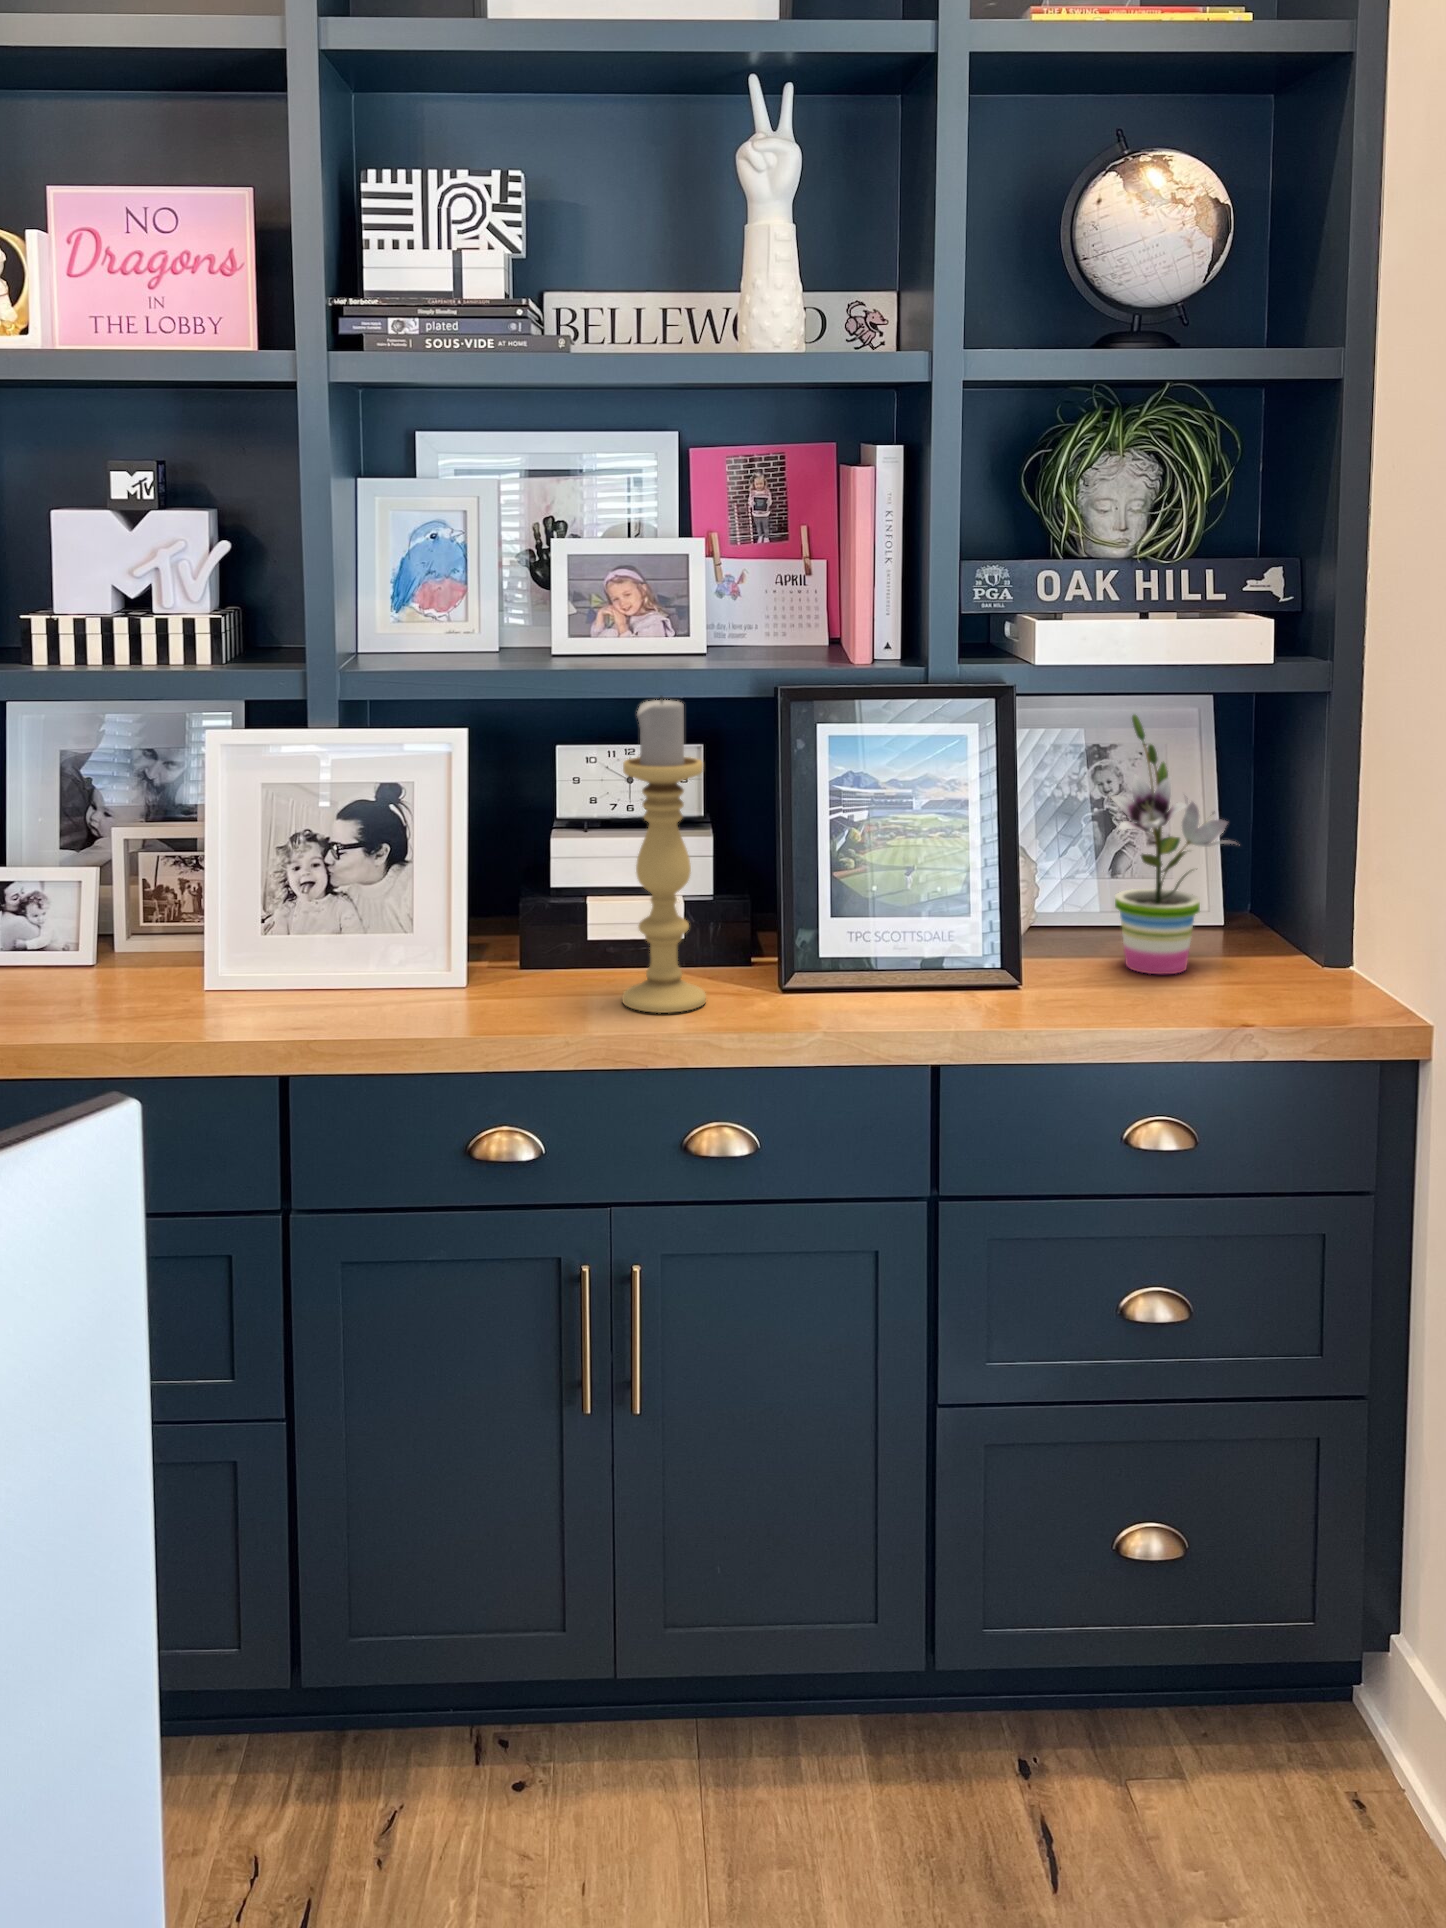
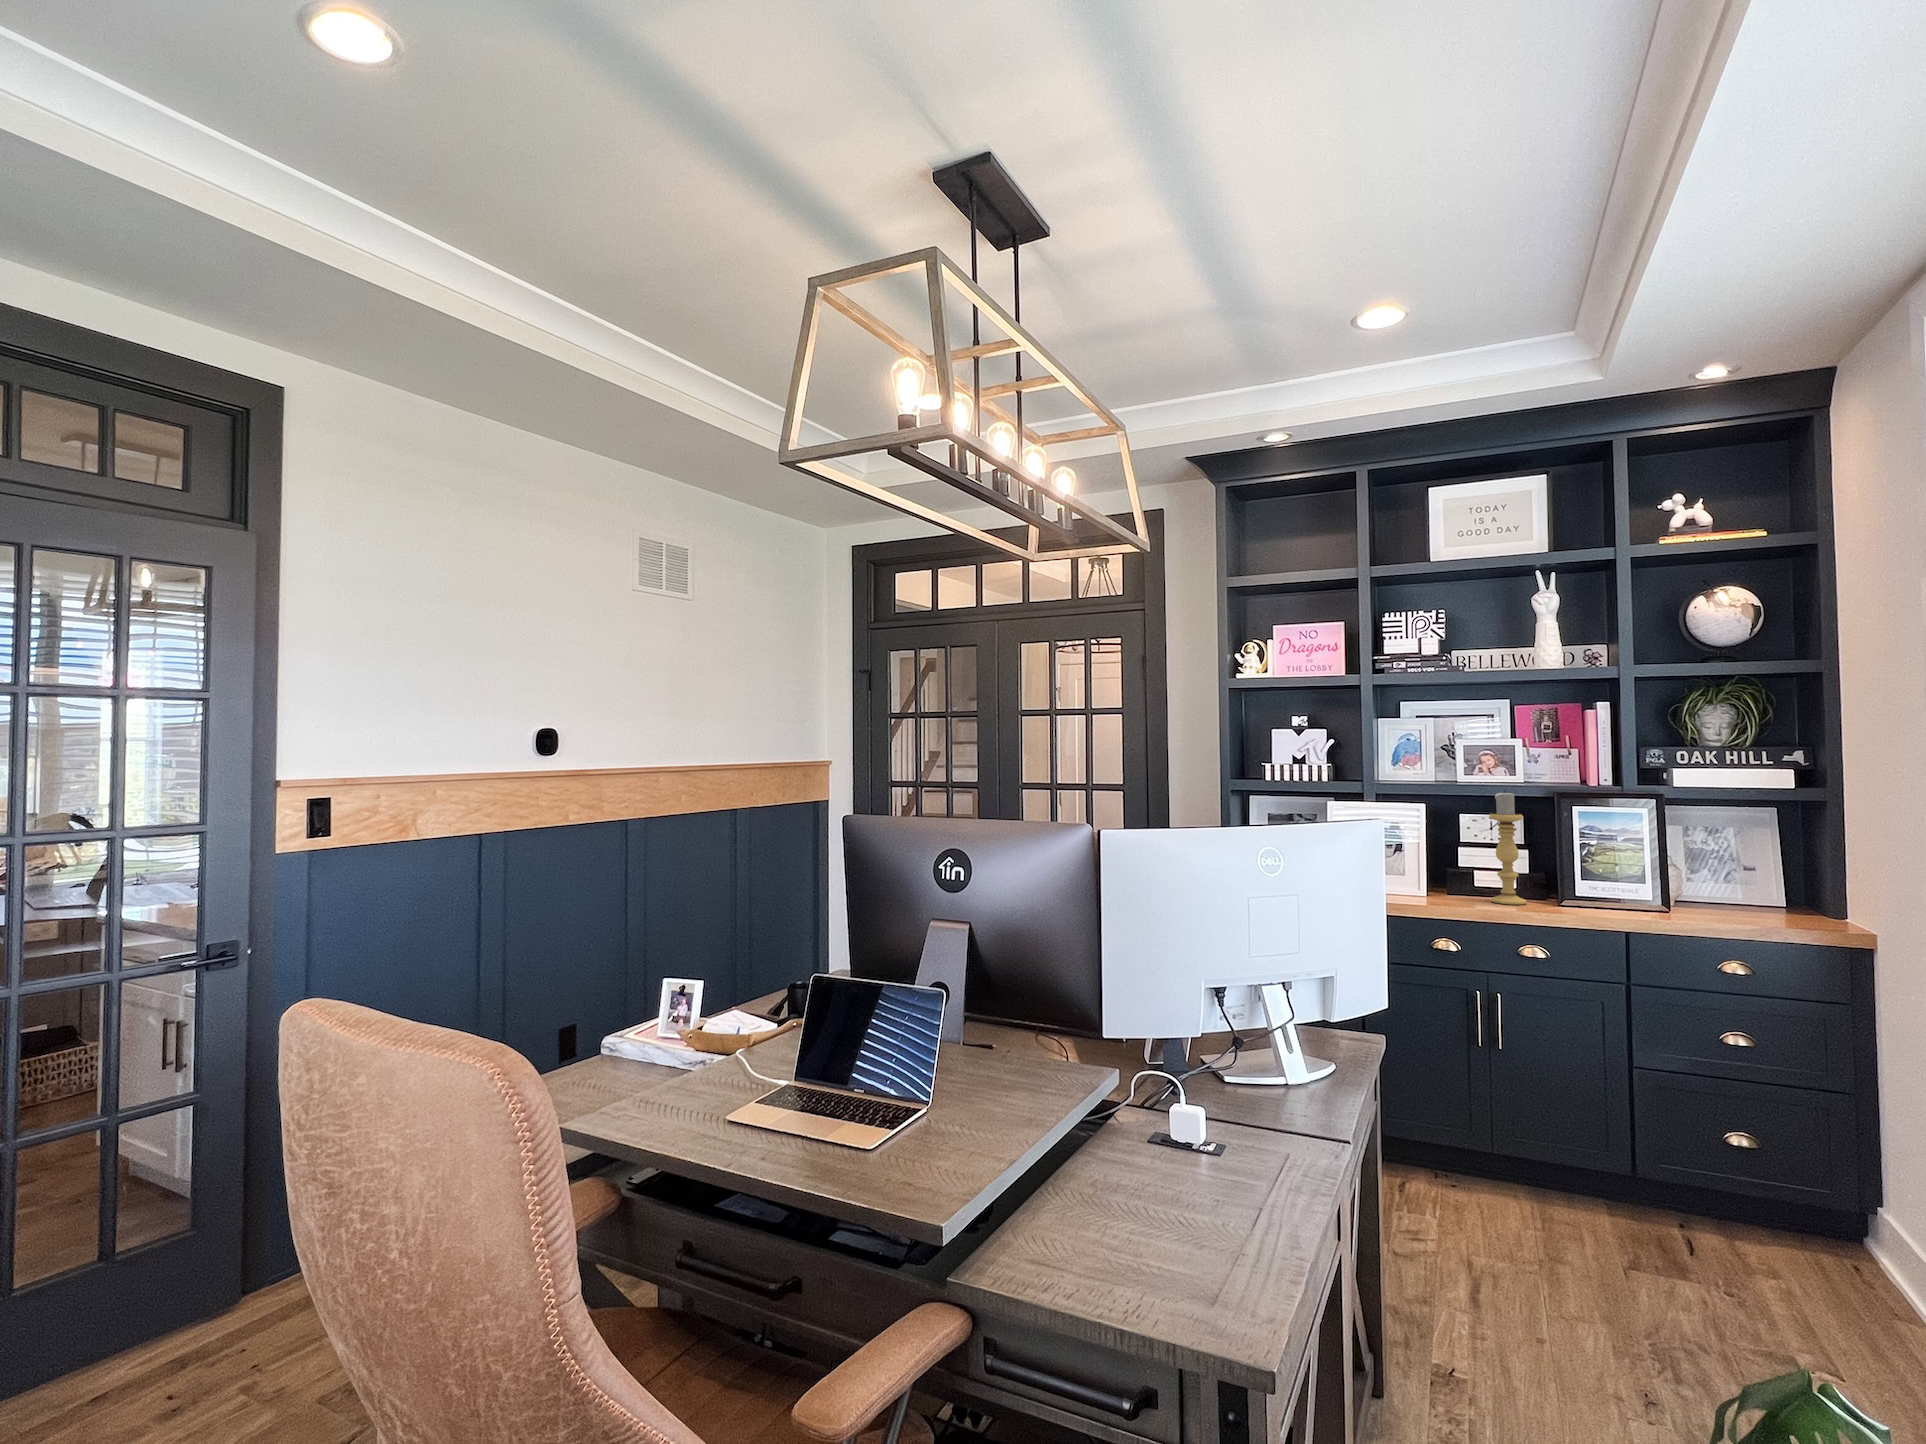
potted plant: present [1111,715,1237,974] -> none [1711,809,1784,914]

